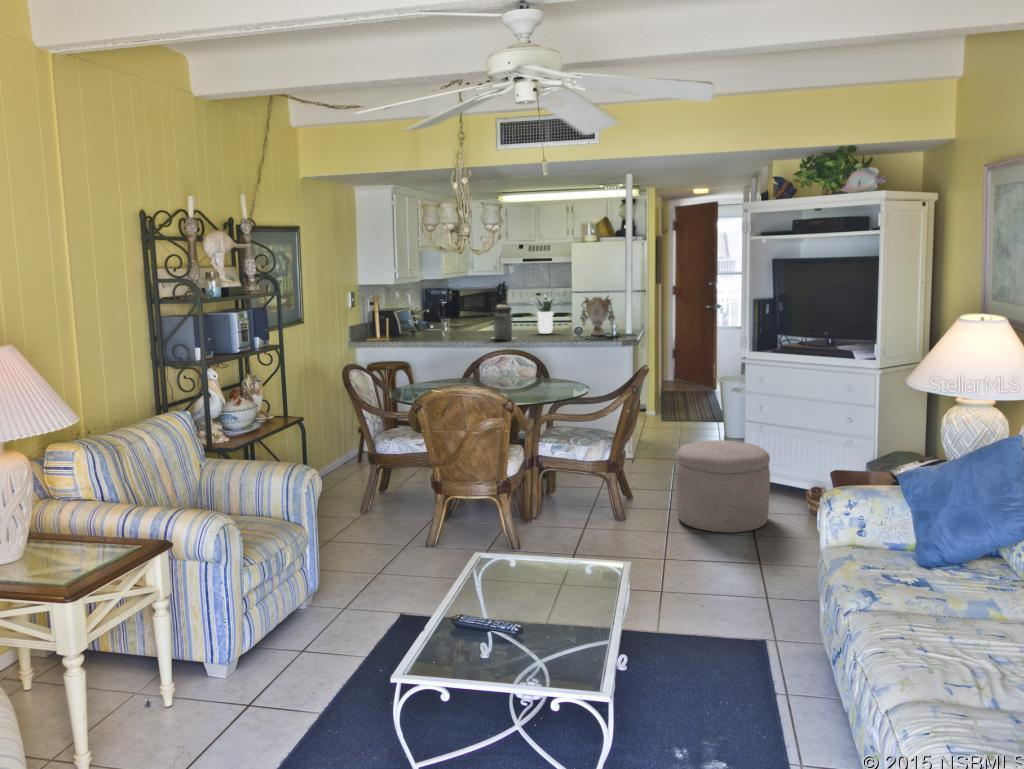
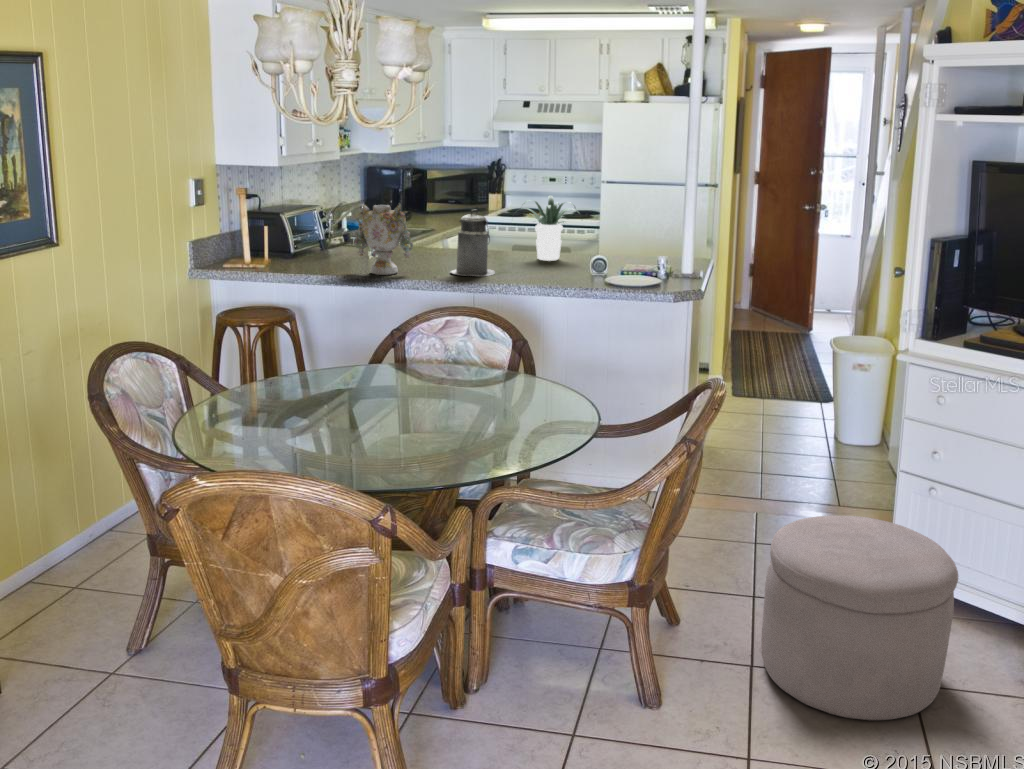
vase: present [580,296,615,335] -> present [354,204,413,275]

